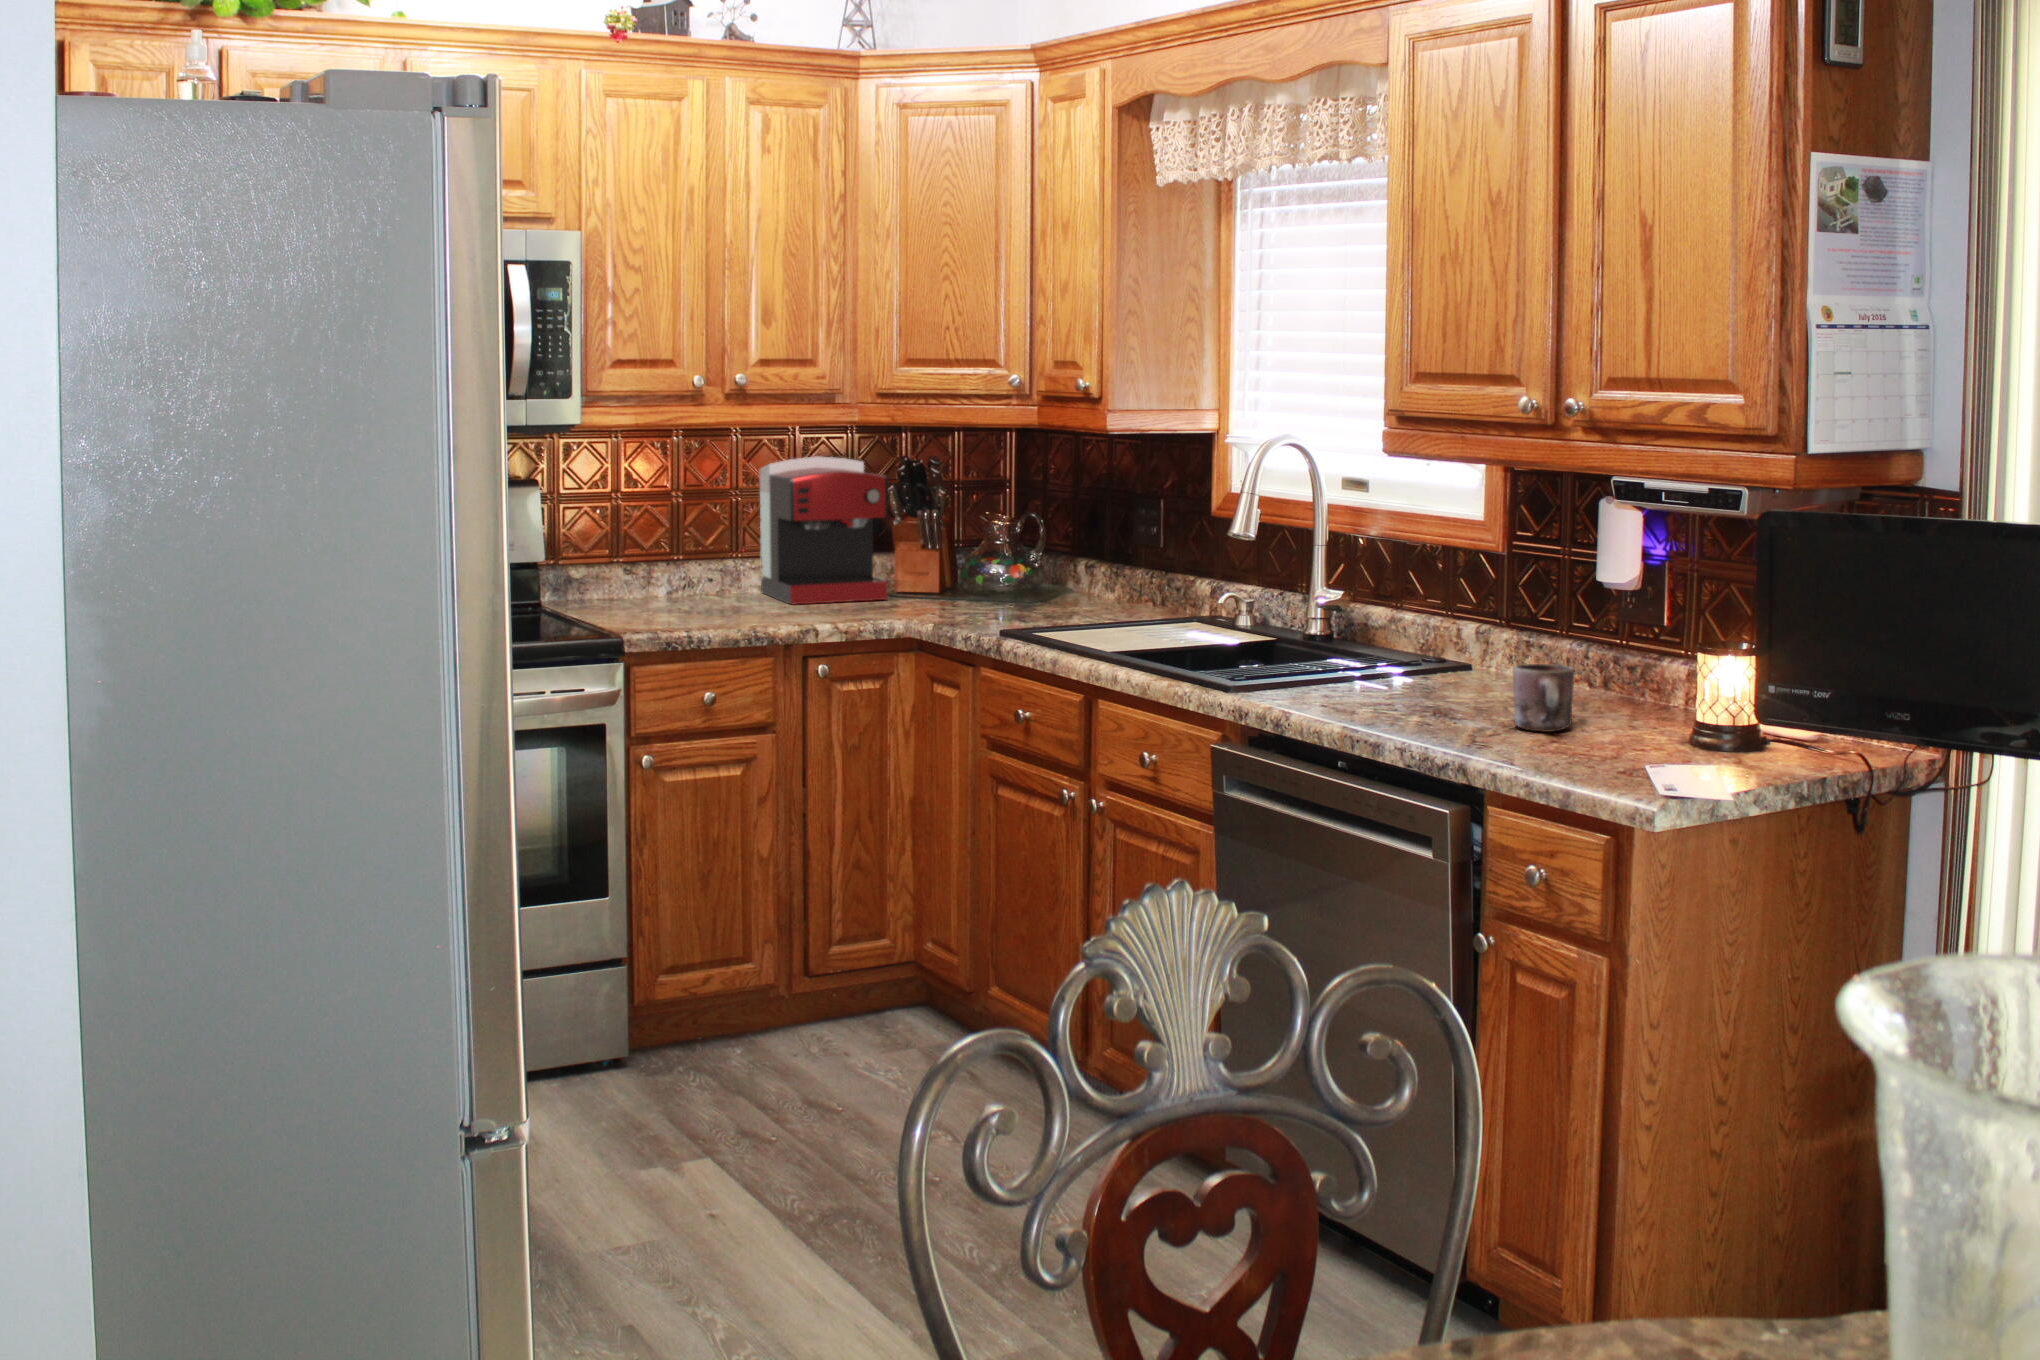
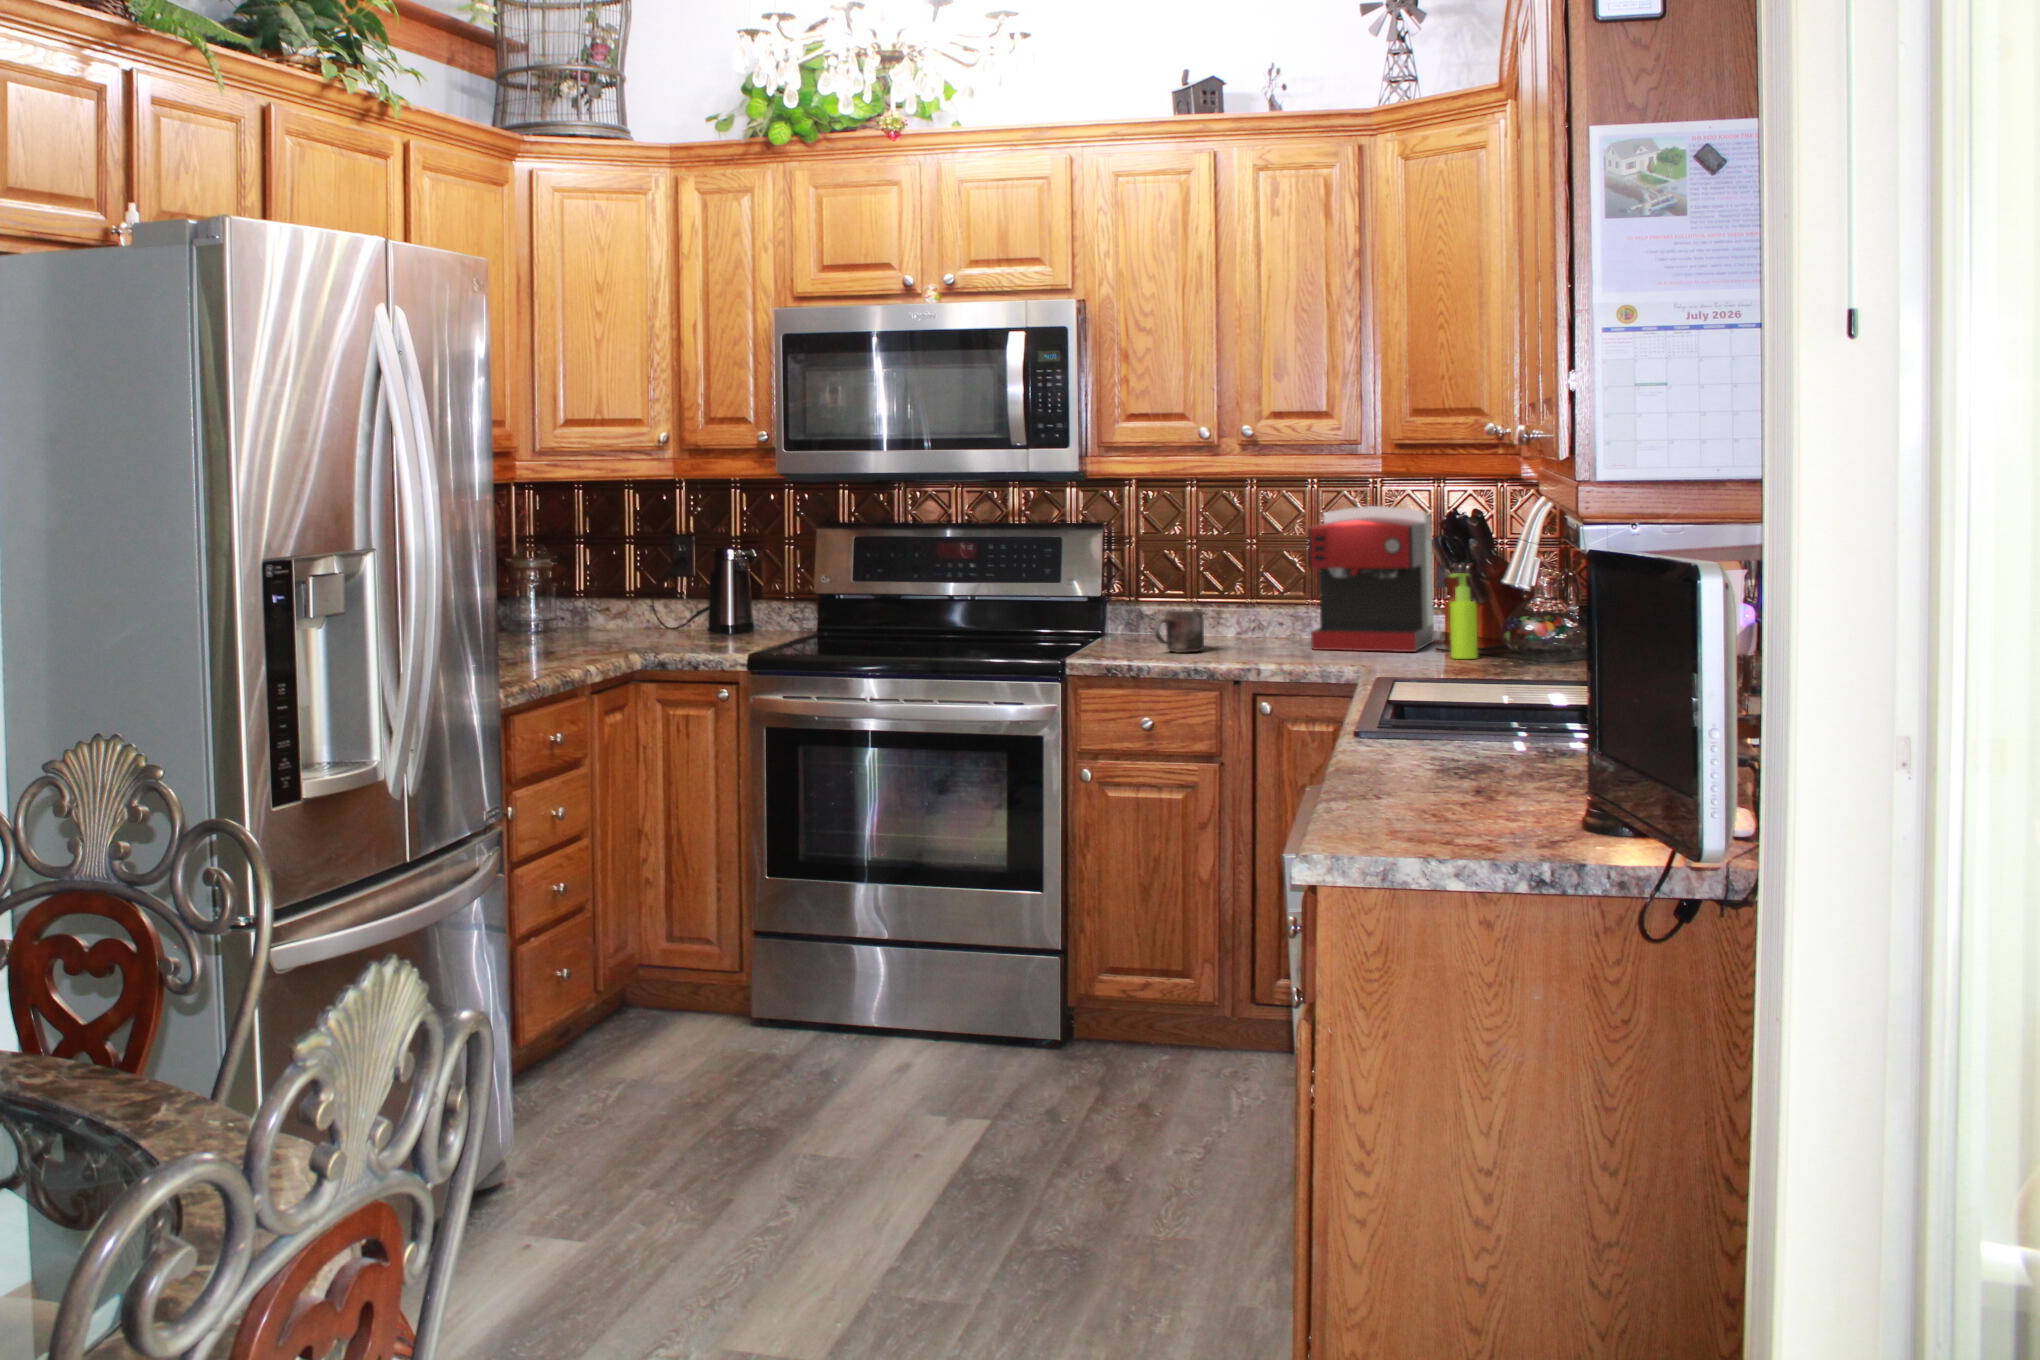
soap dispenser: none [933,521,957,603] -> present [1449,573,1478,659]
mug: present [1513,664,1574,732] -> present [1154,611,1204,652]

